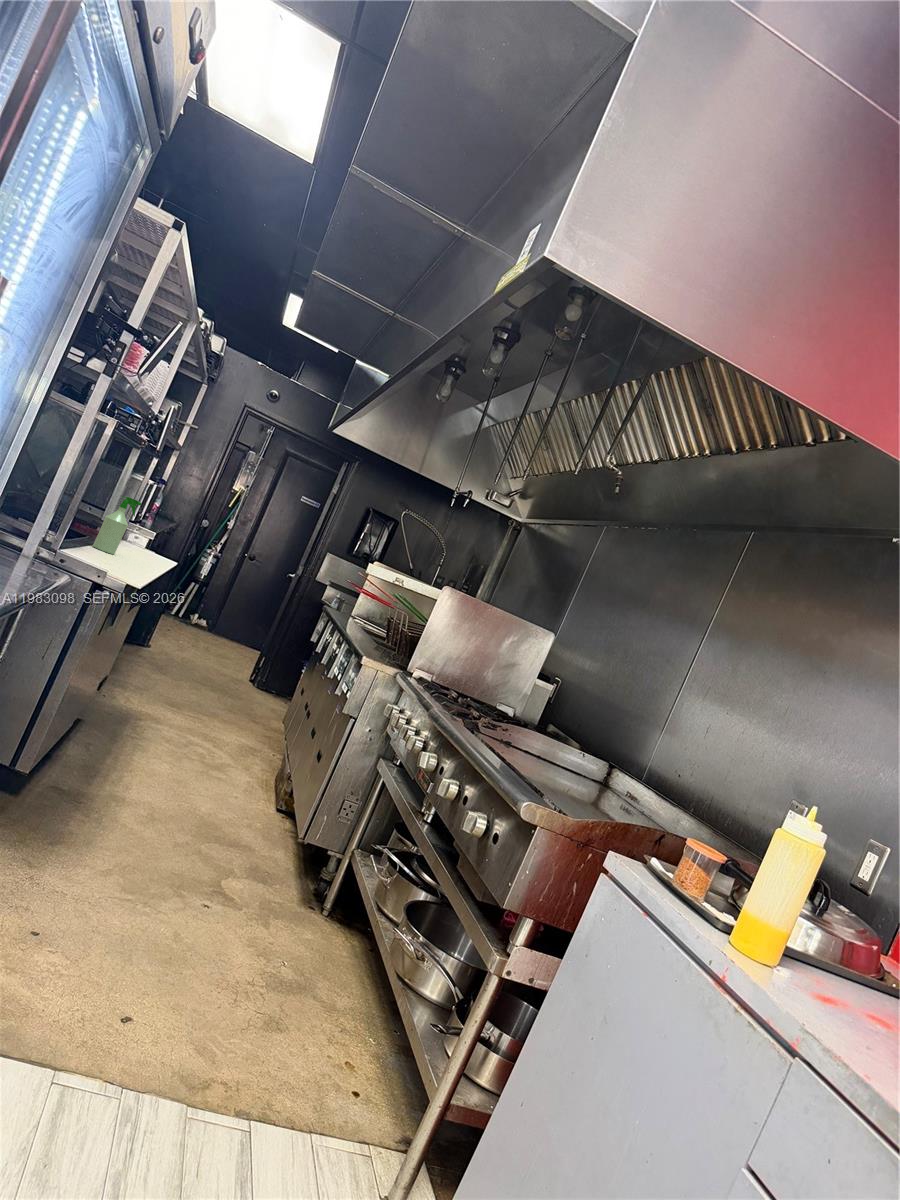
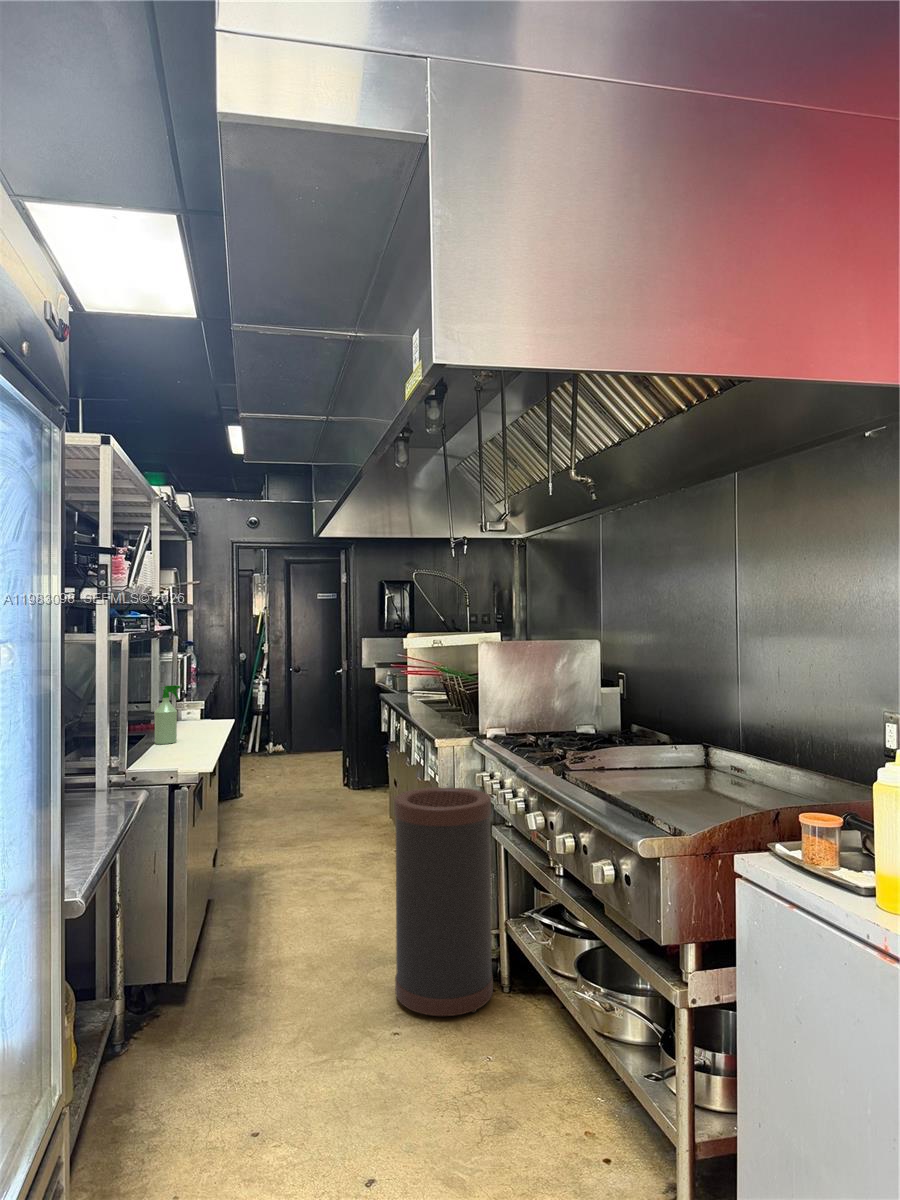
trash can: none [222,691,392,919] -> present [394,787,493,1016]

